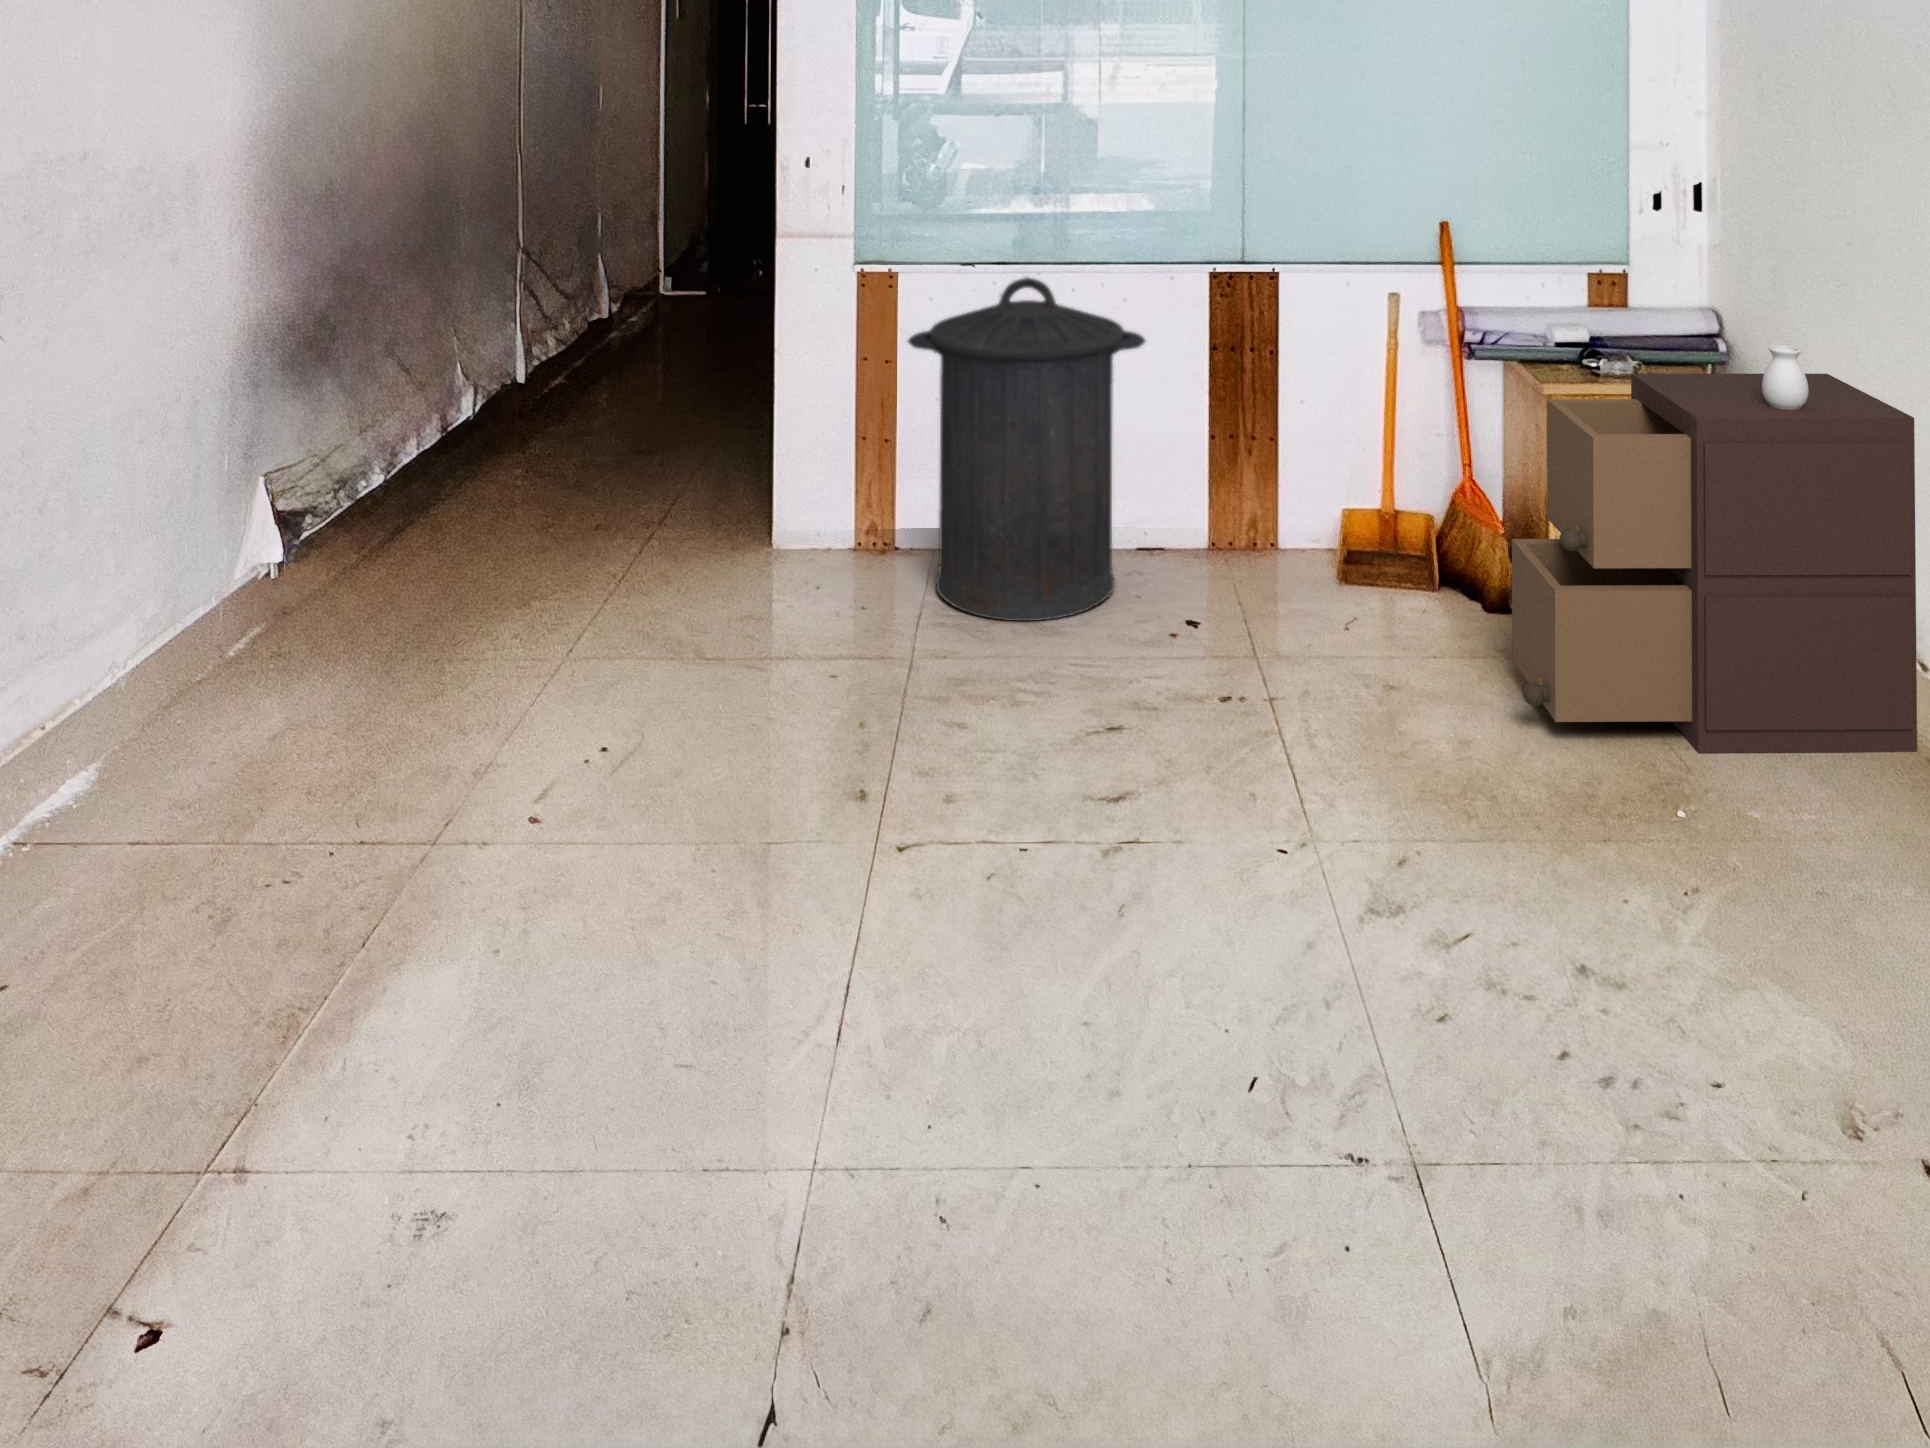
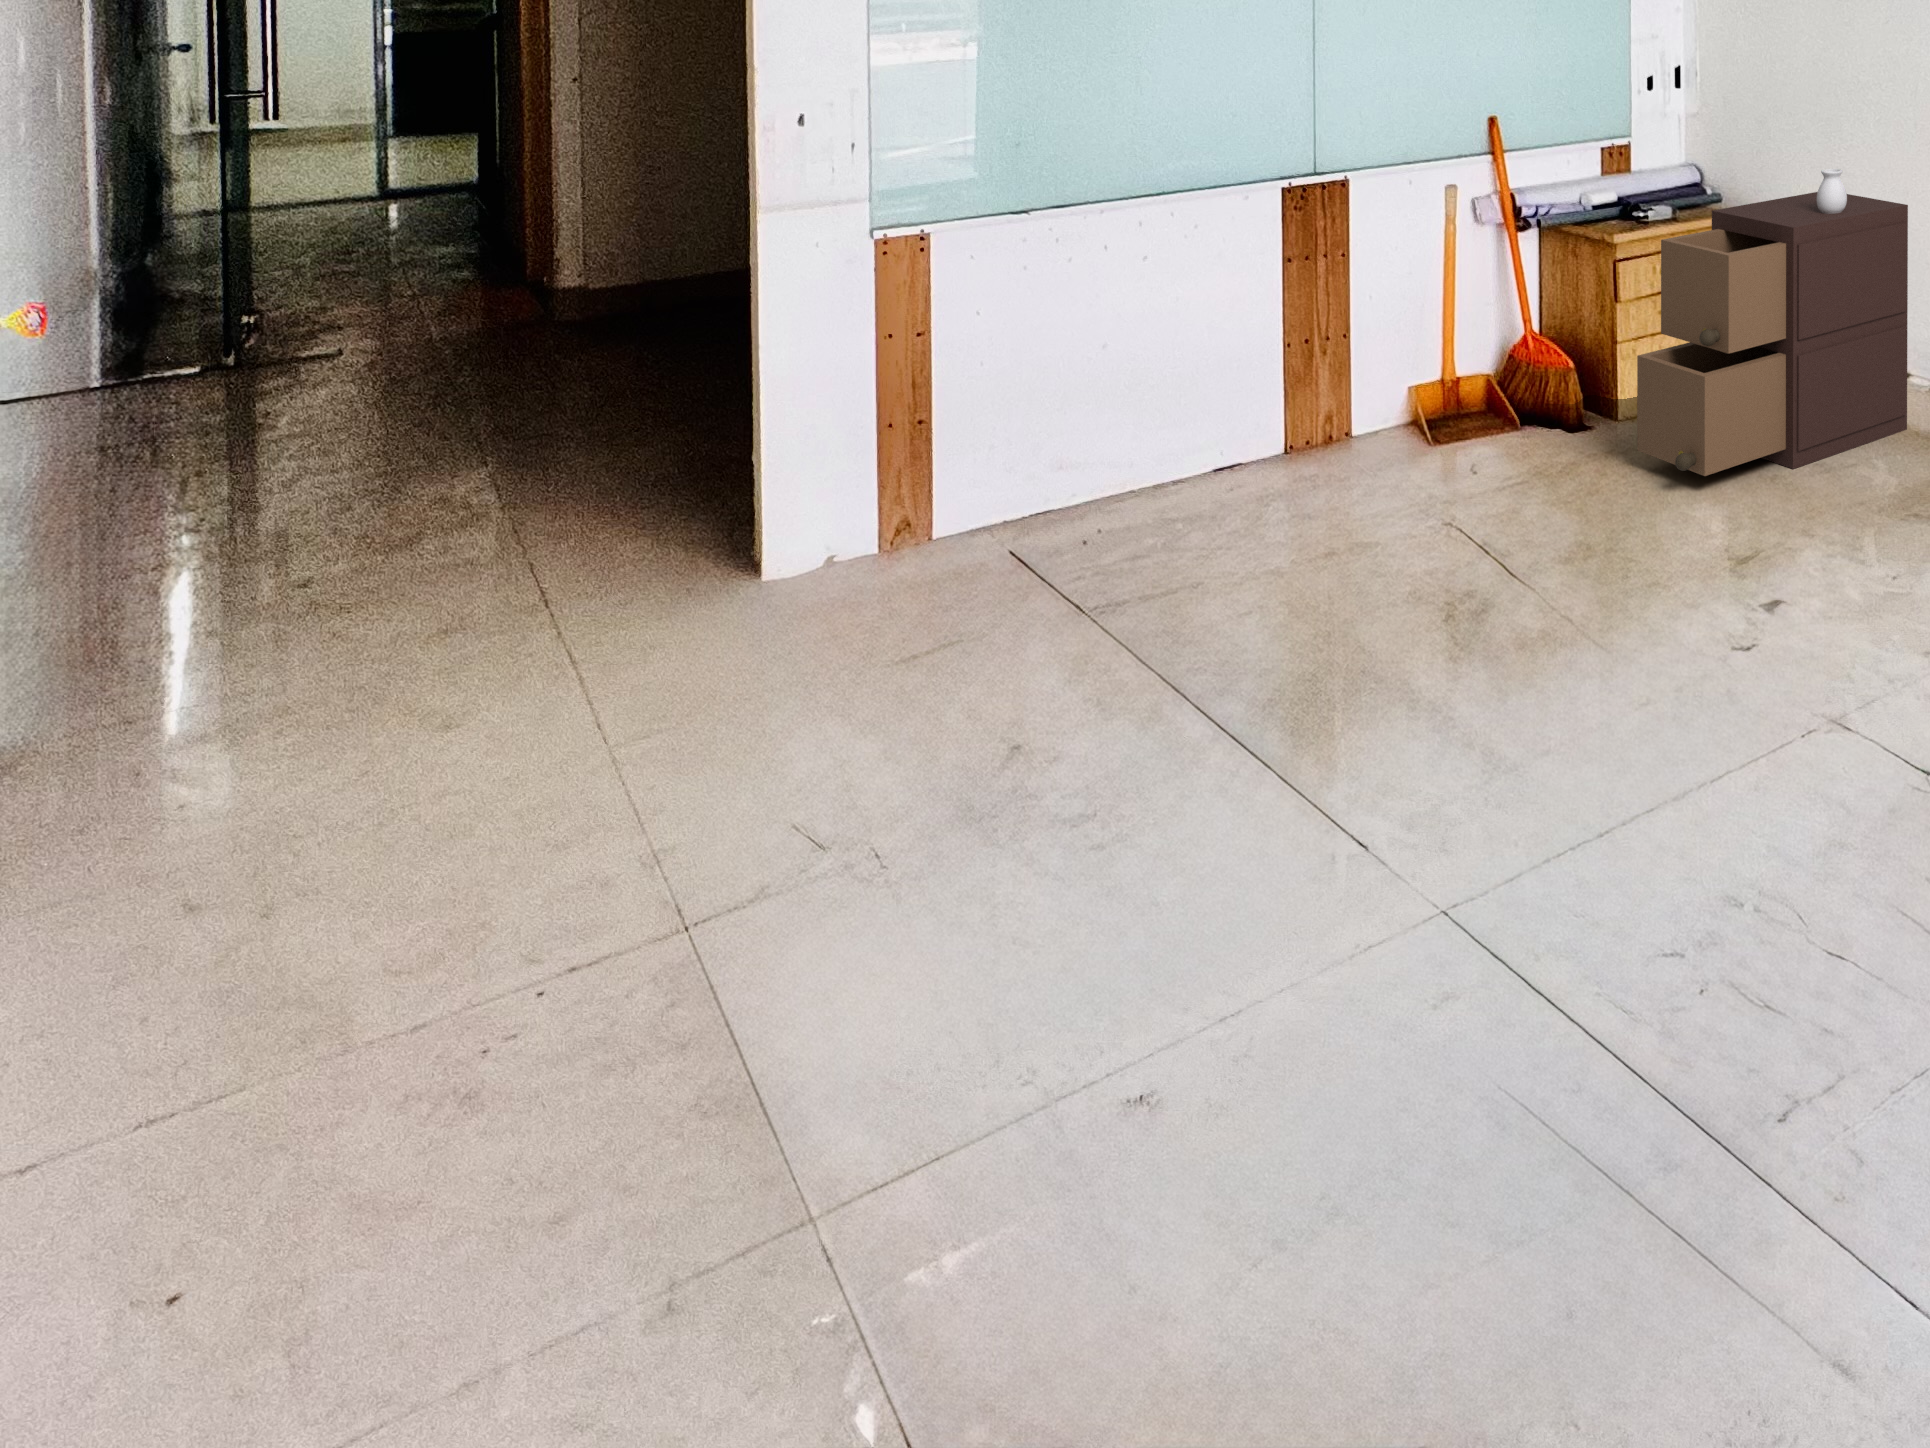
trash can: present [908,278,1146,621] -> none [989,215,1262,569]

